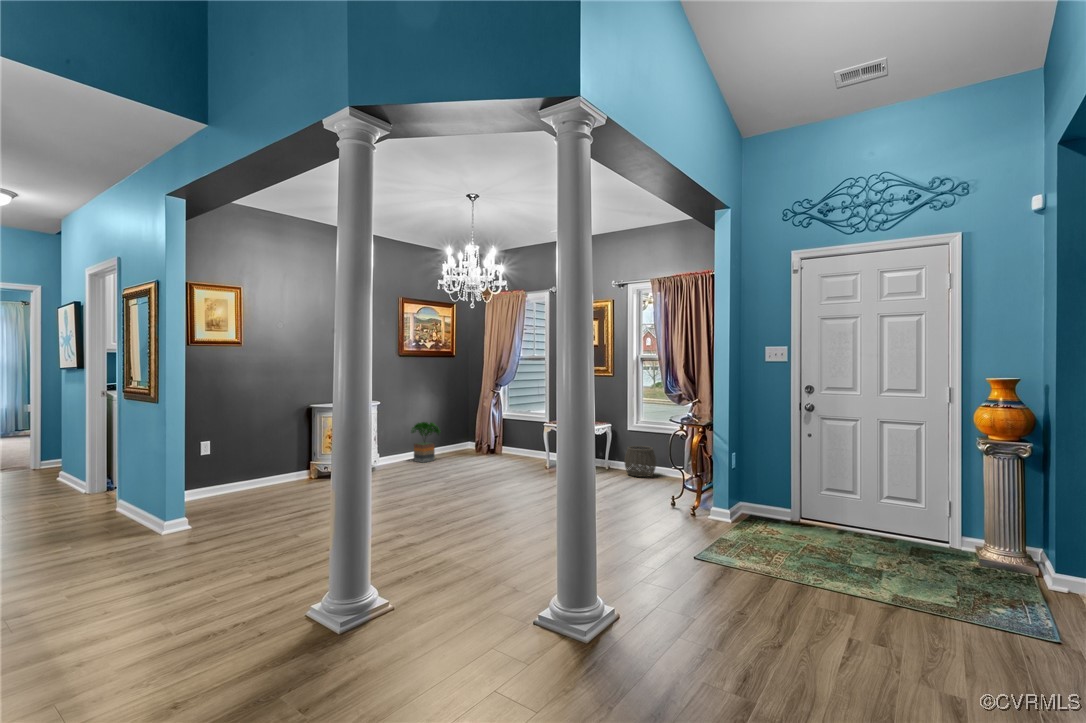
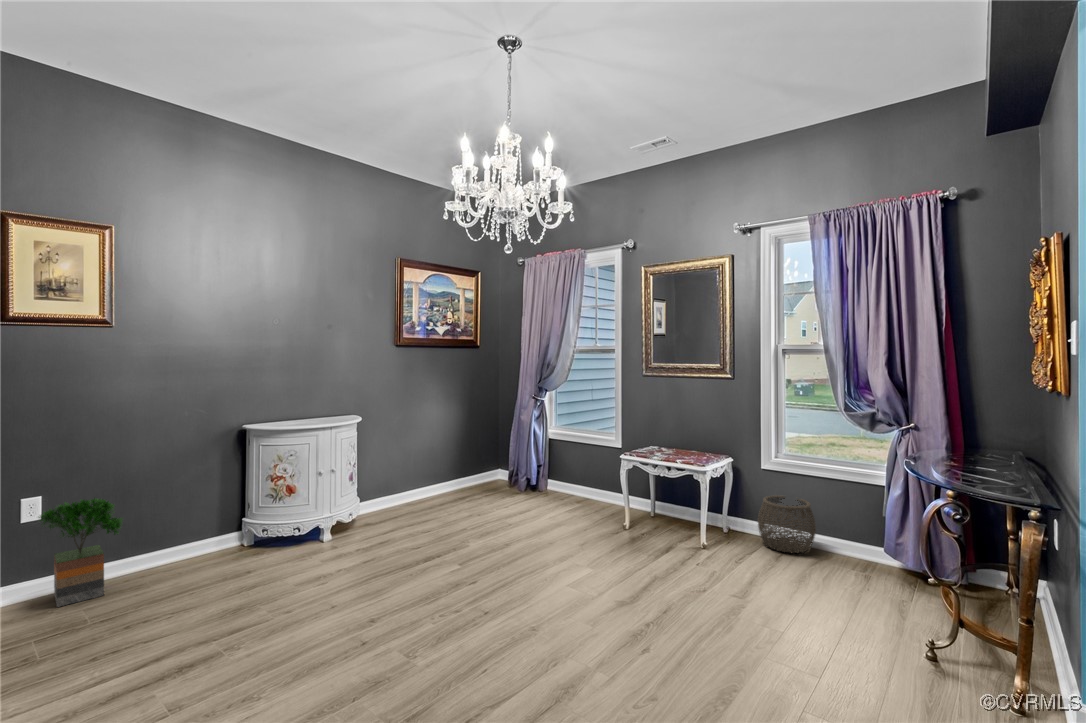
potted tree: present [411,422,441,463] -> present [39,498,122,607]

